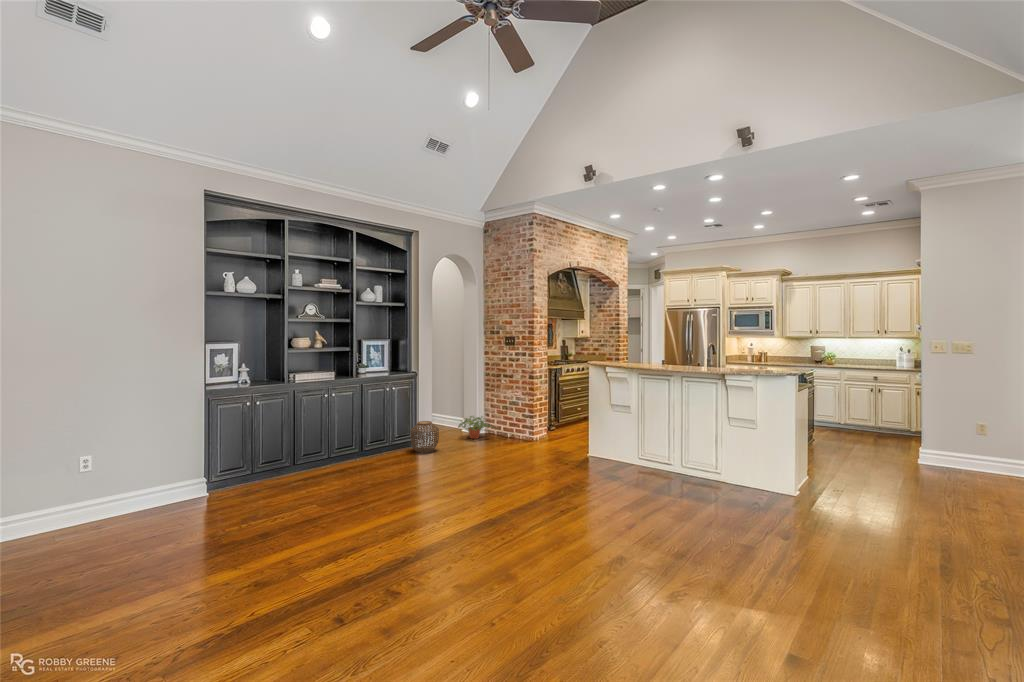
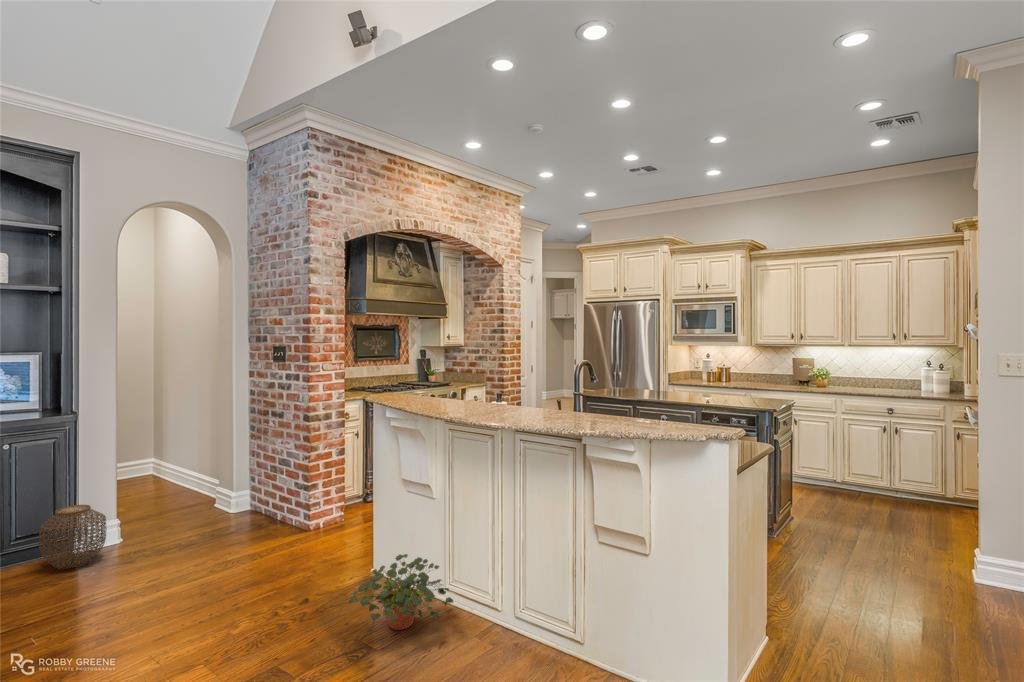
potted plant: present [458,416,493,439] -> present [349,554,453,630]

